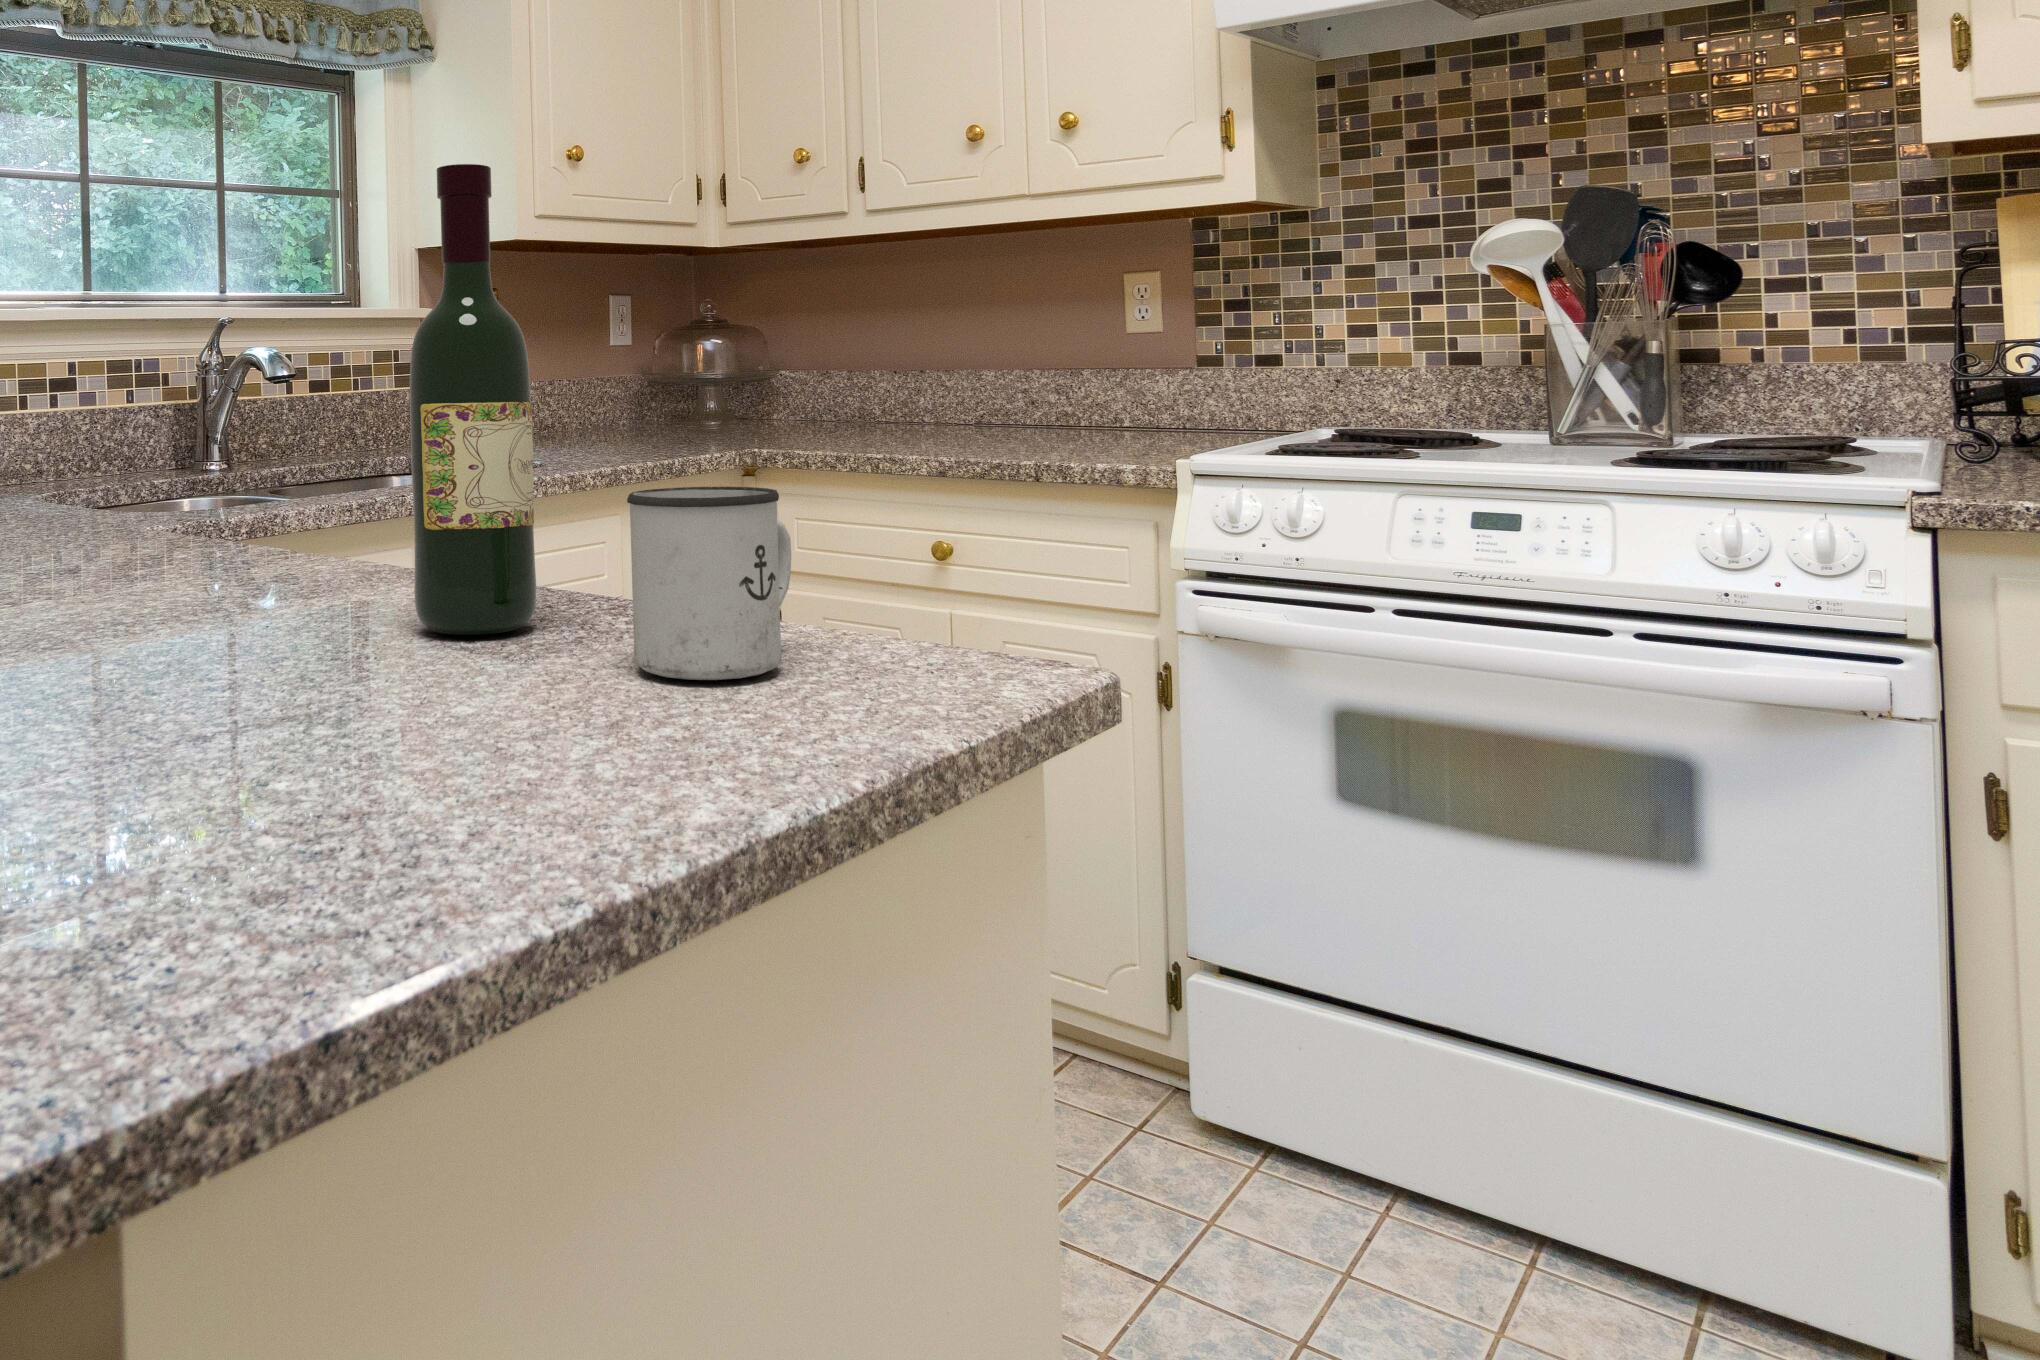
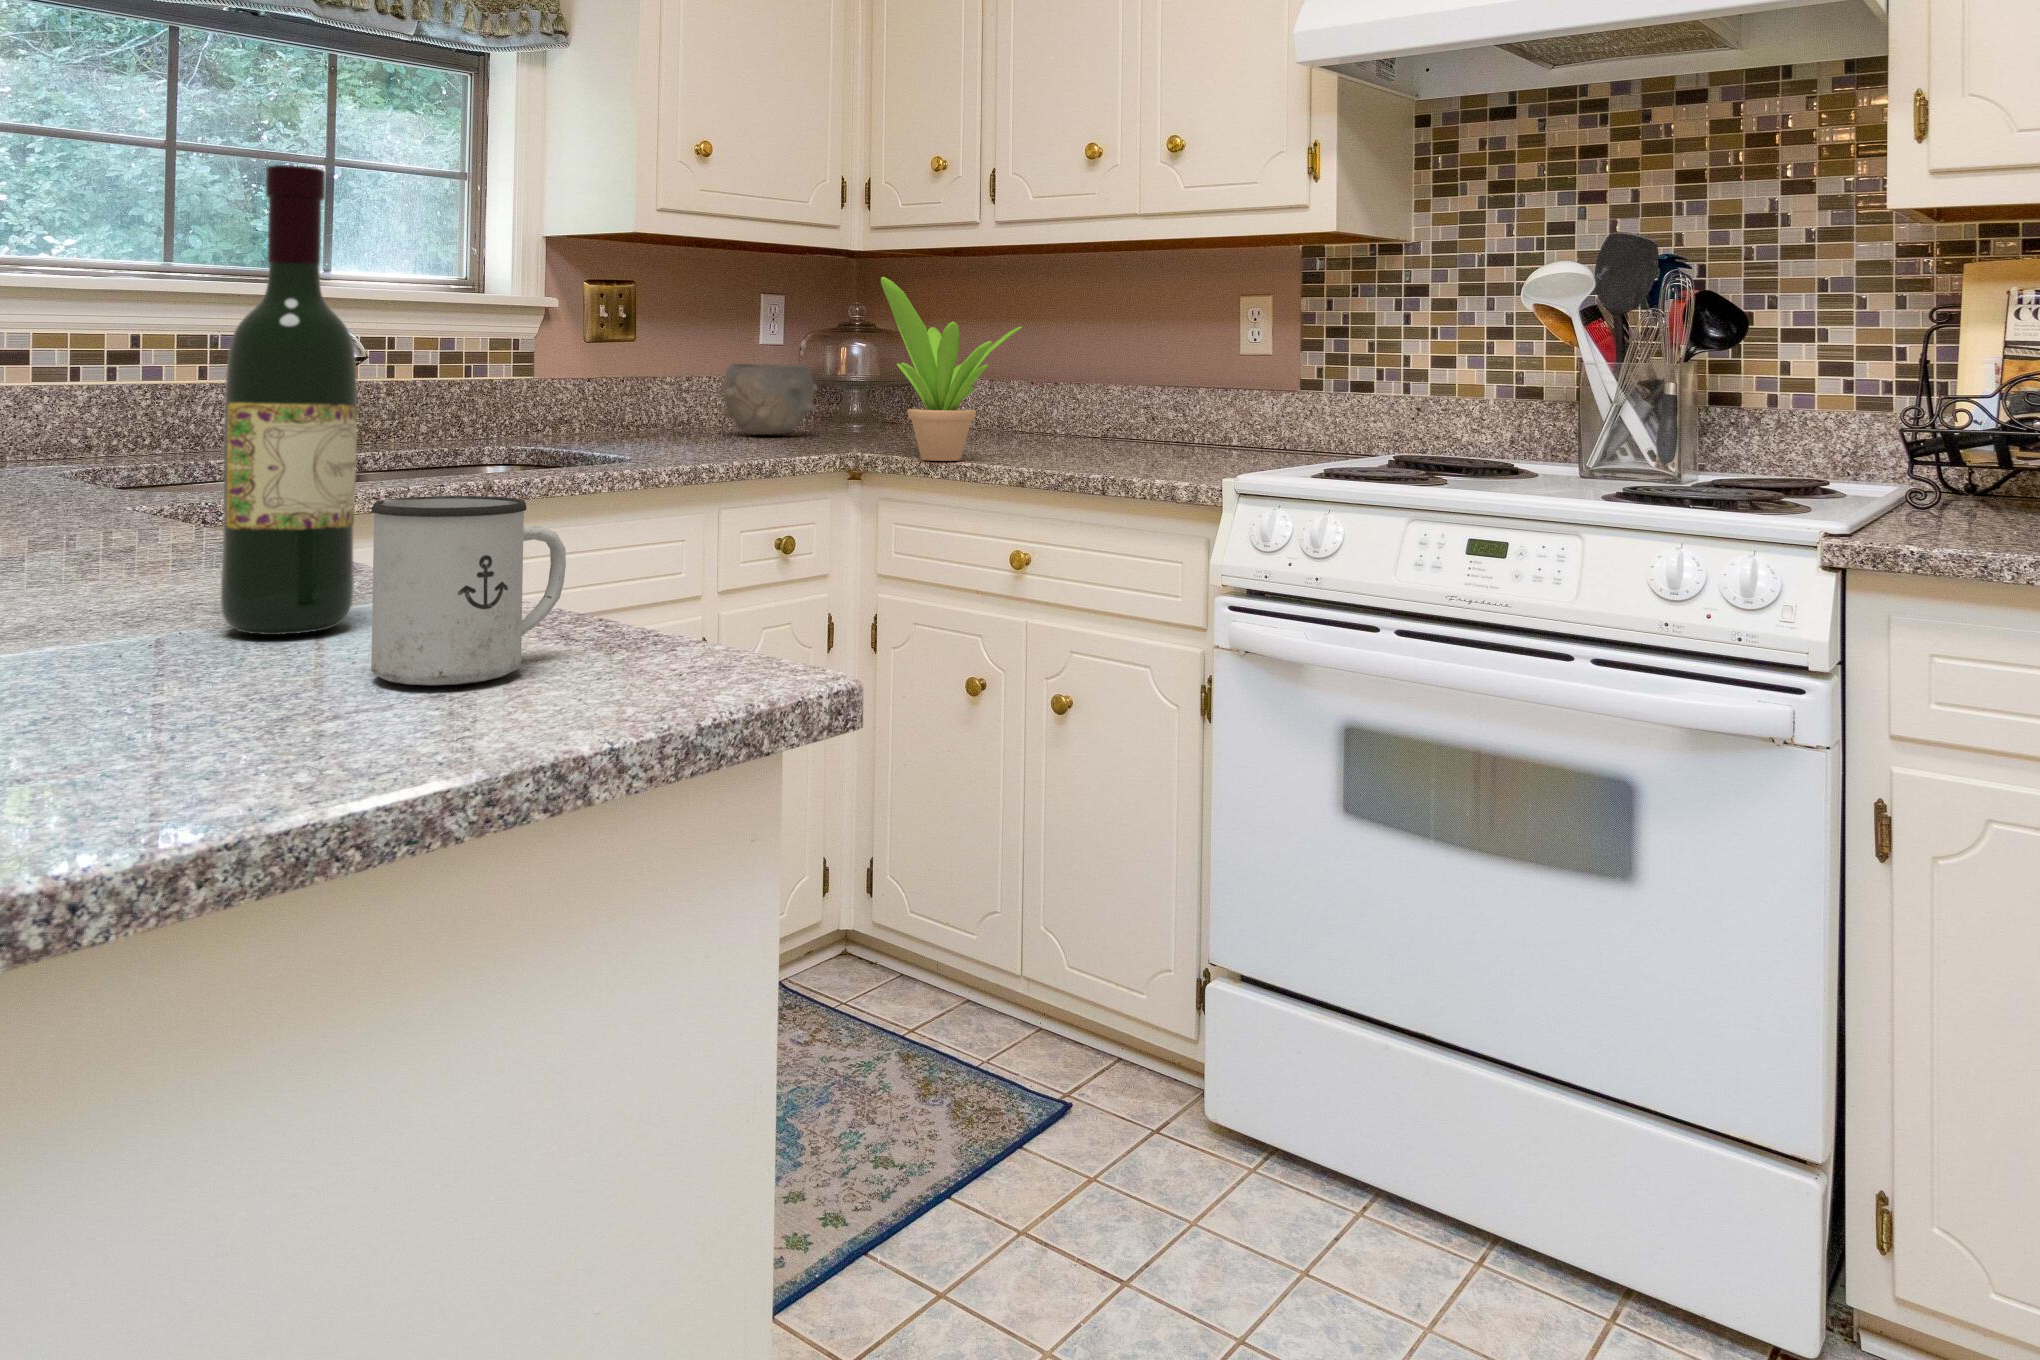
potted plant: none [767,271,914,453] -> present [881,277,1022,461]
bowl: none [584,365,679,436] -> present [722,364,817,435]

